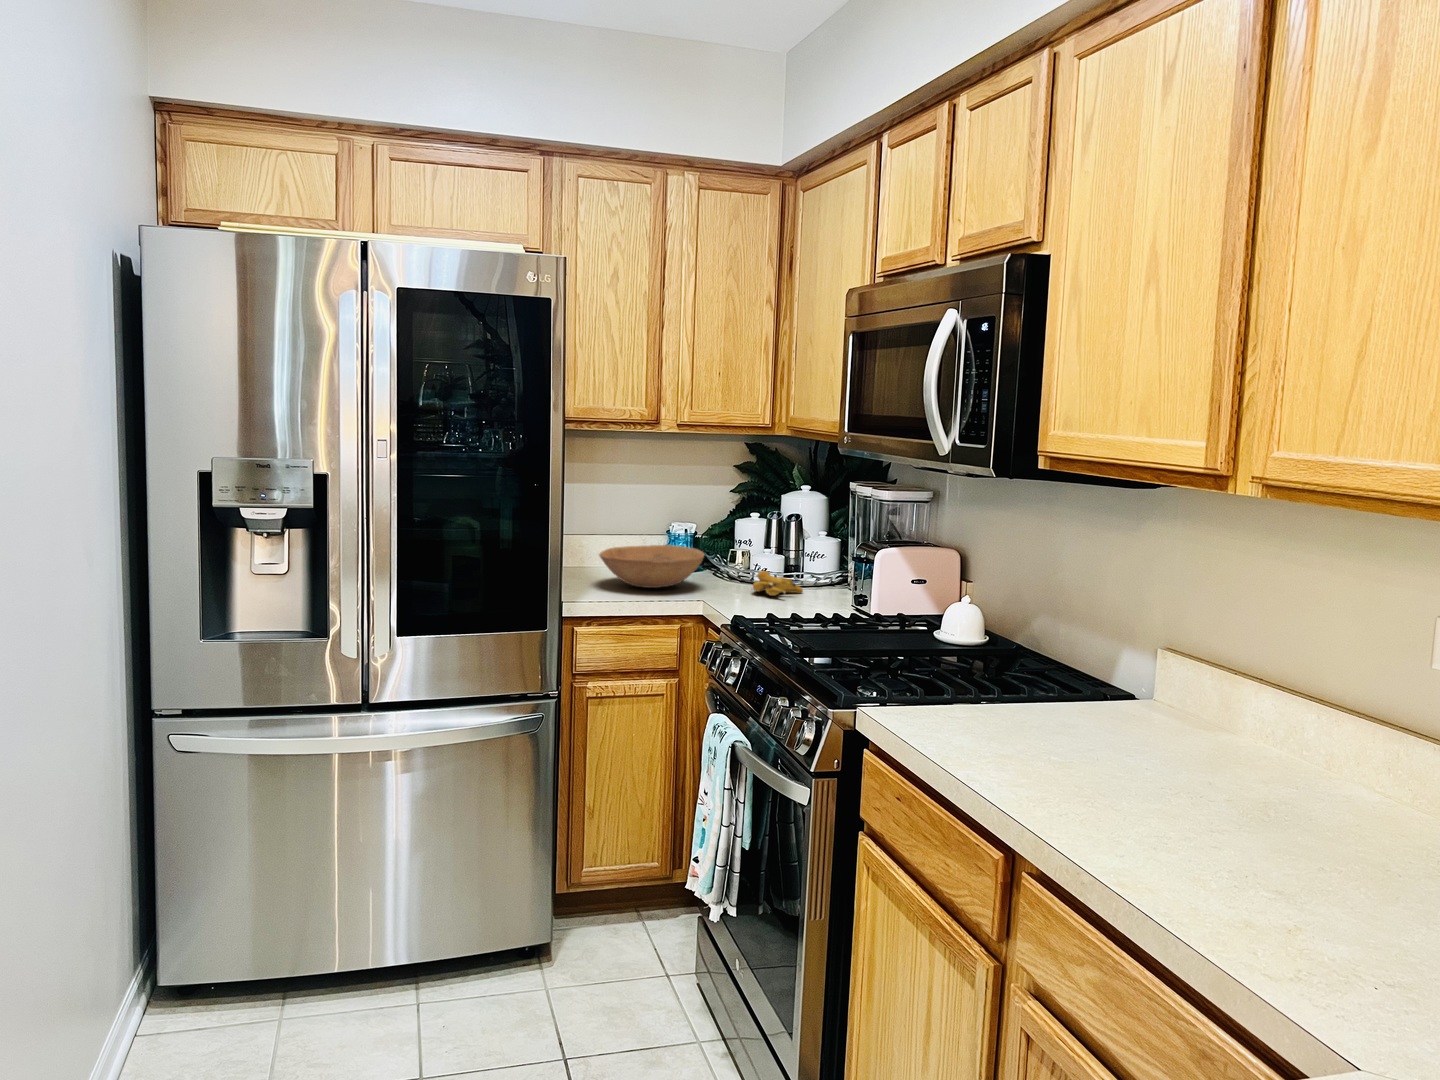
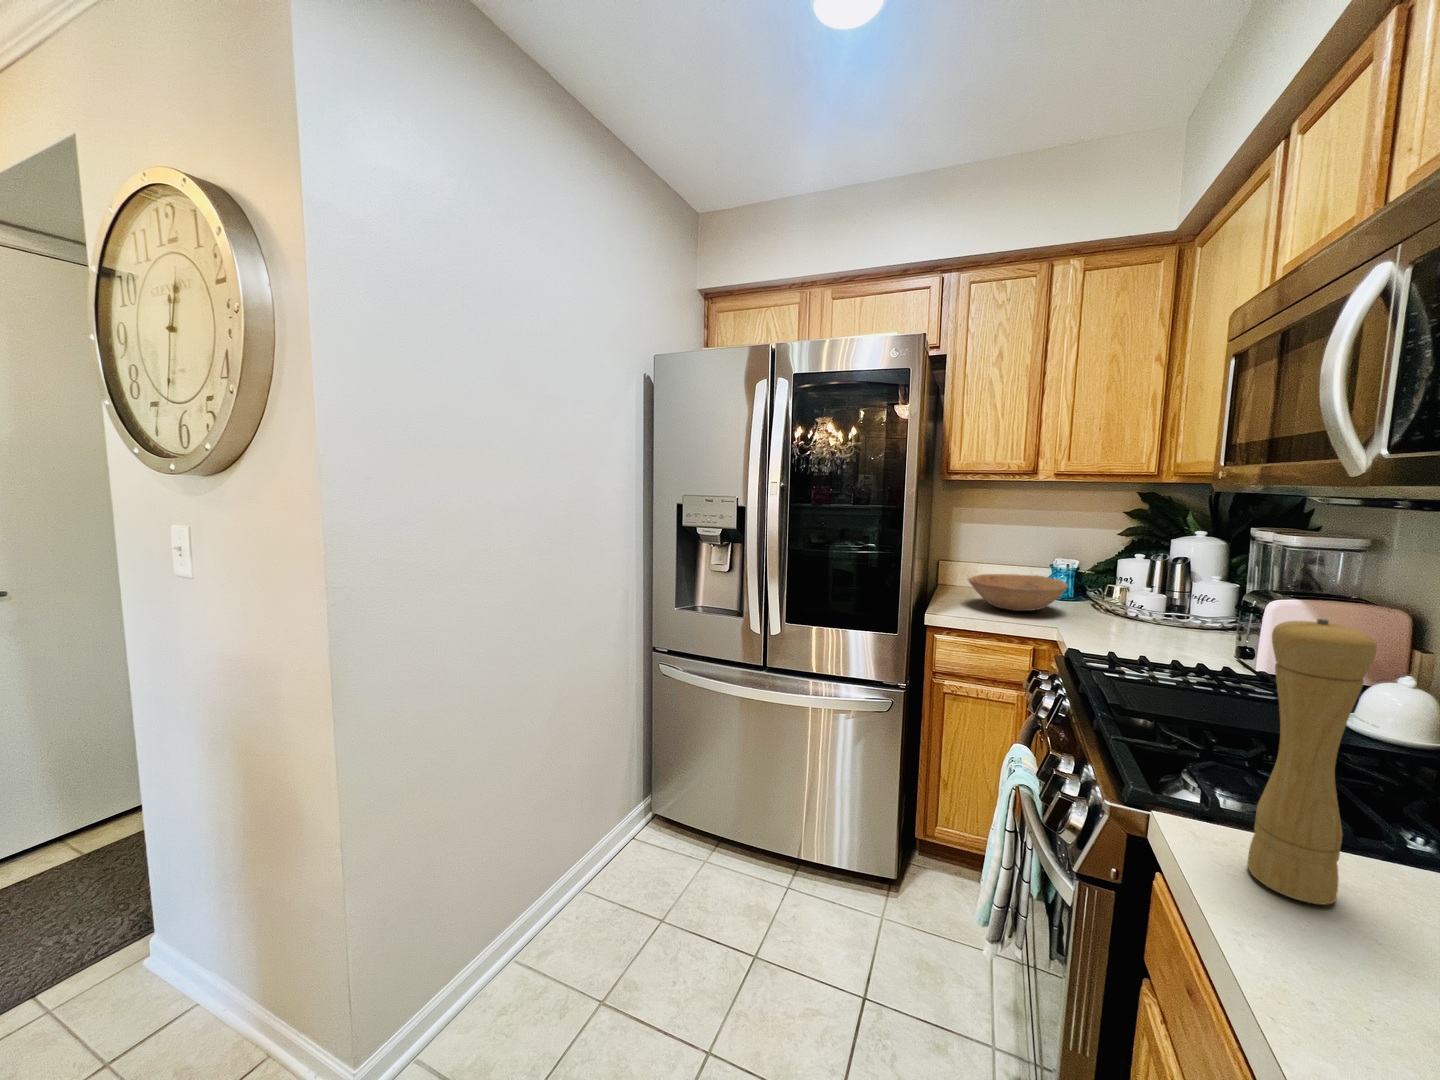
pepper mill: none [914,552,967,727] -> present [1247,619,1377,905]
banana: present [753,571,803,596] -> none [1115,607,1177,634]

